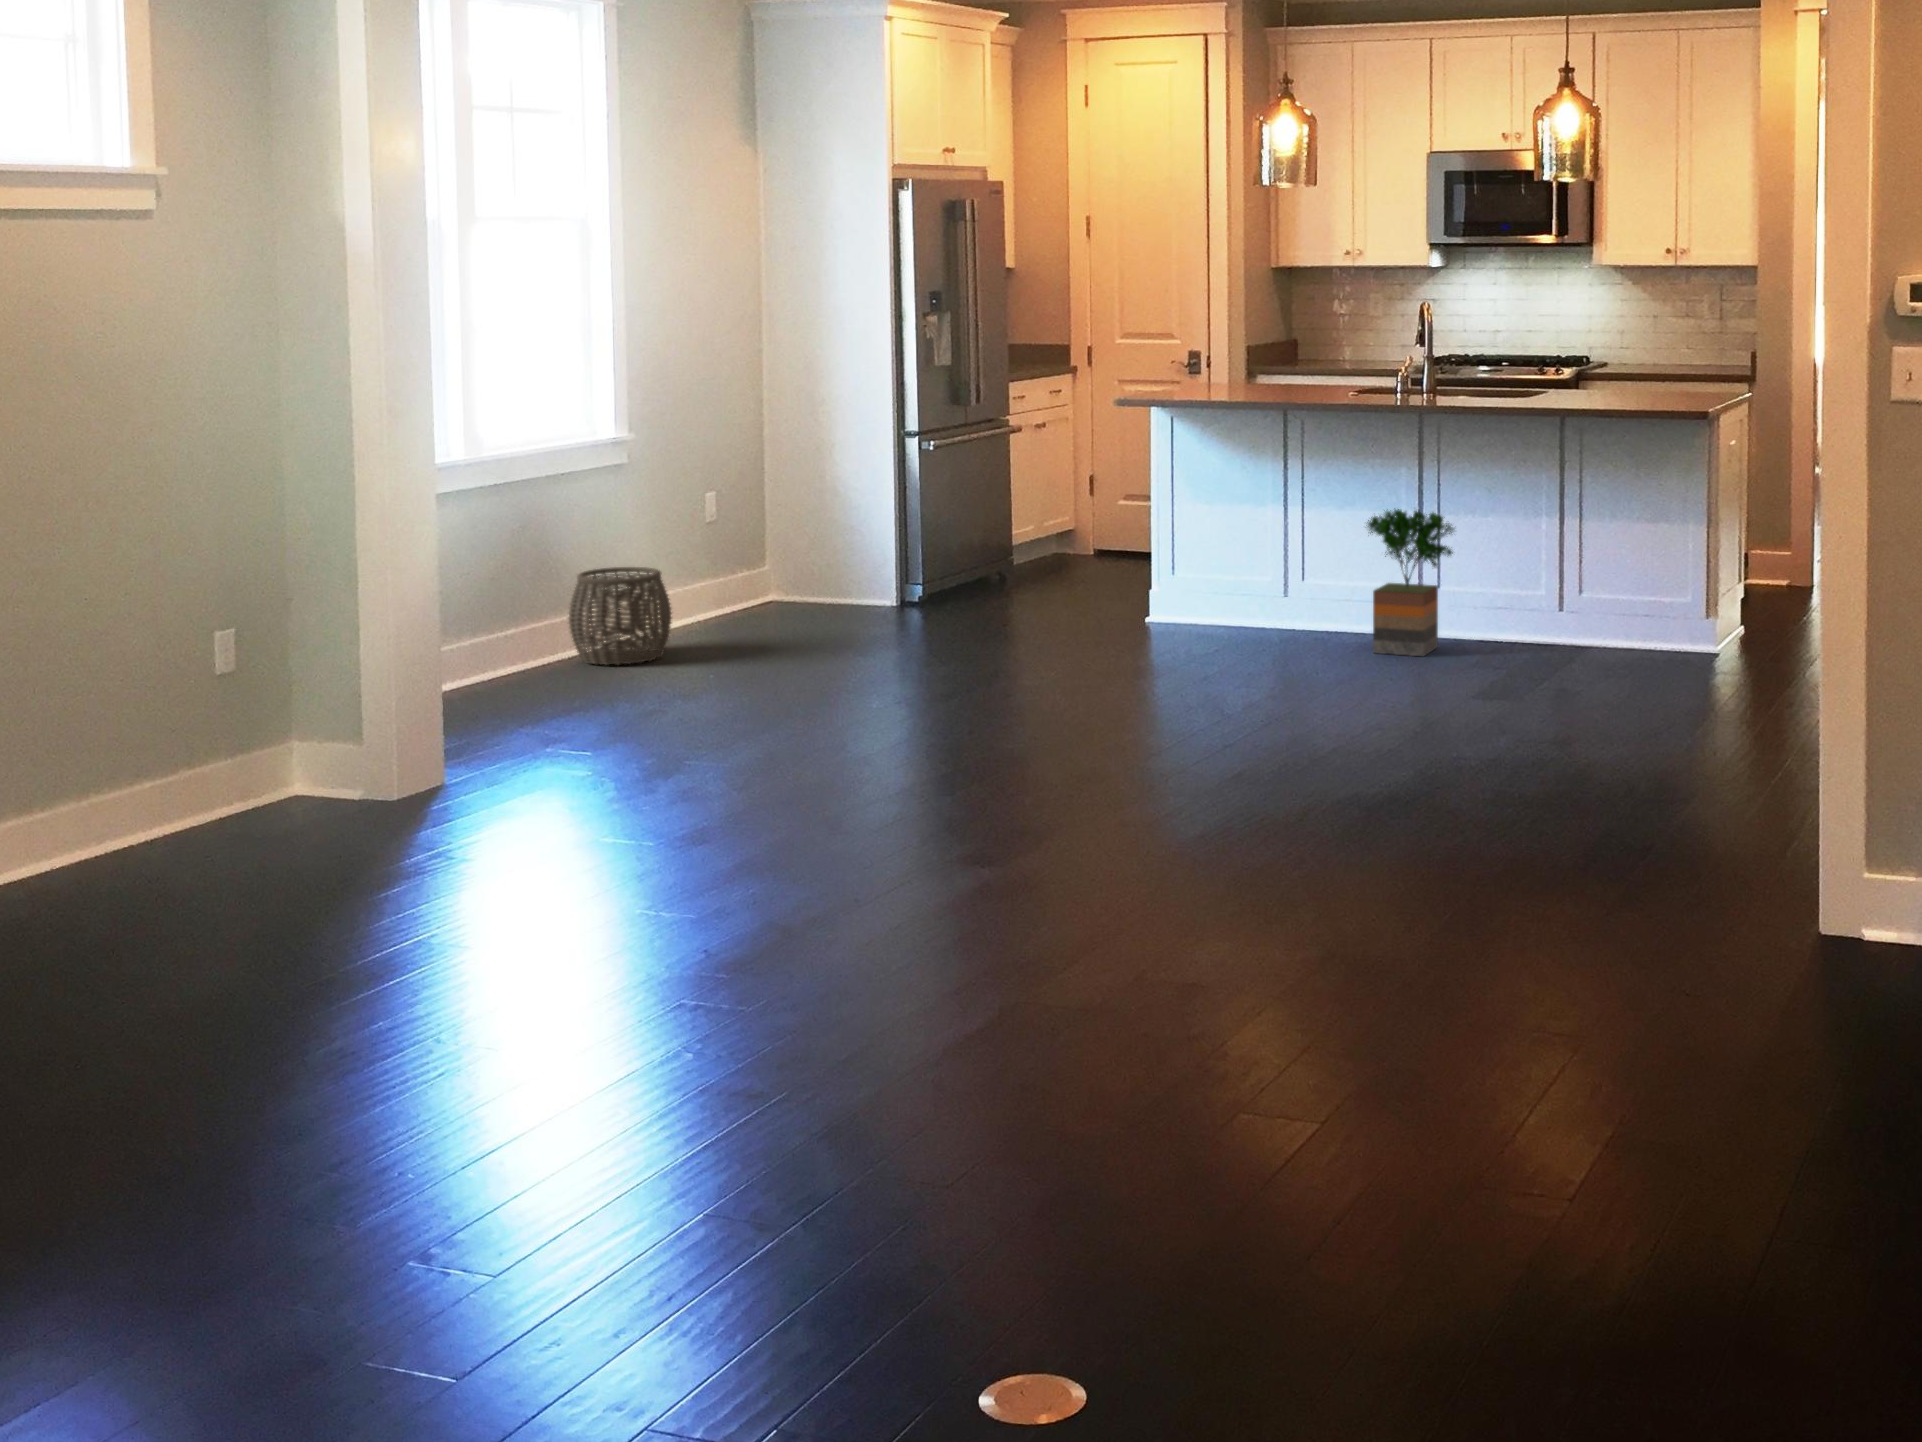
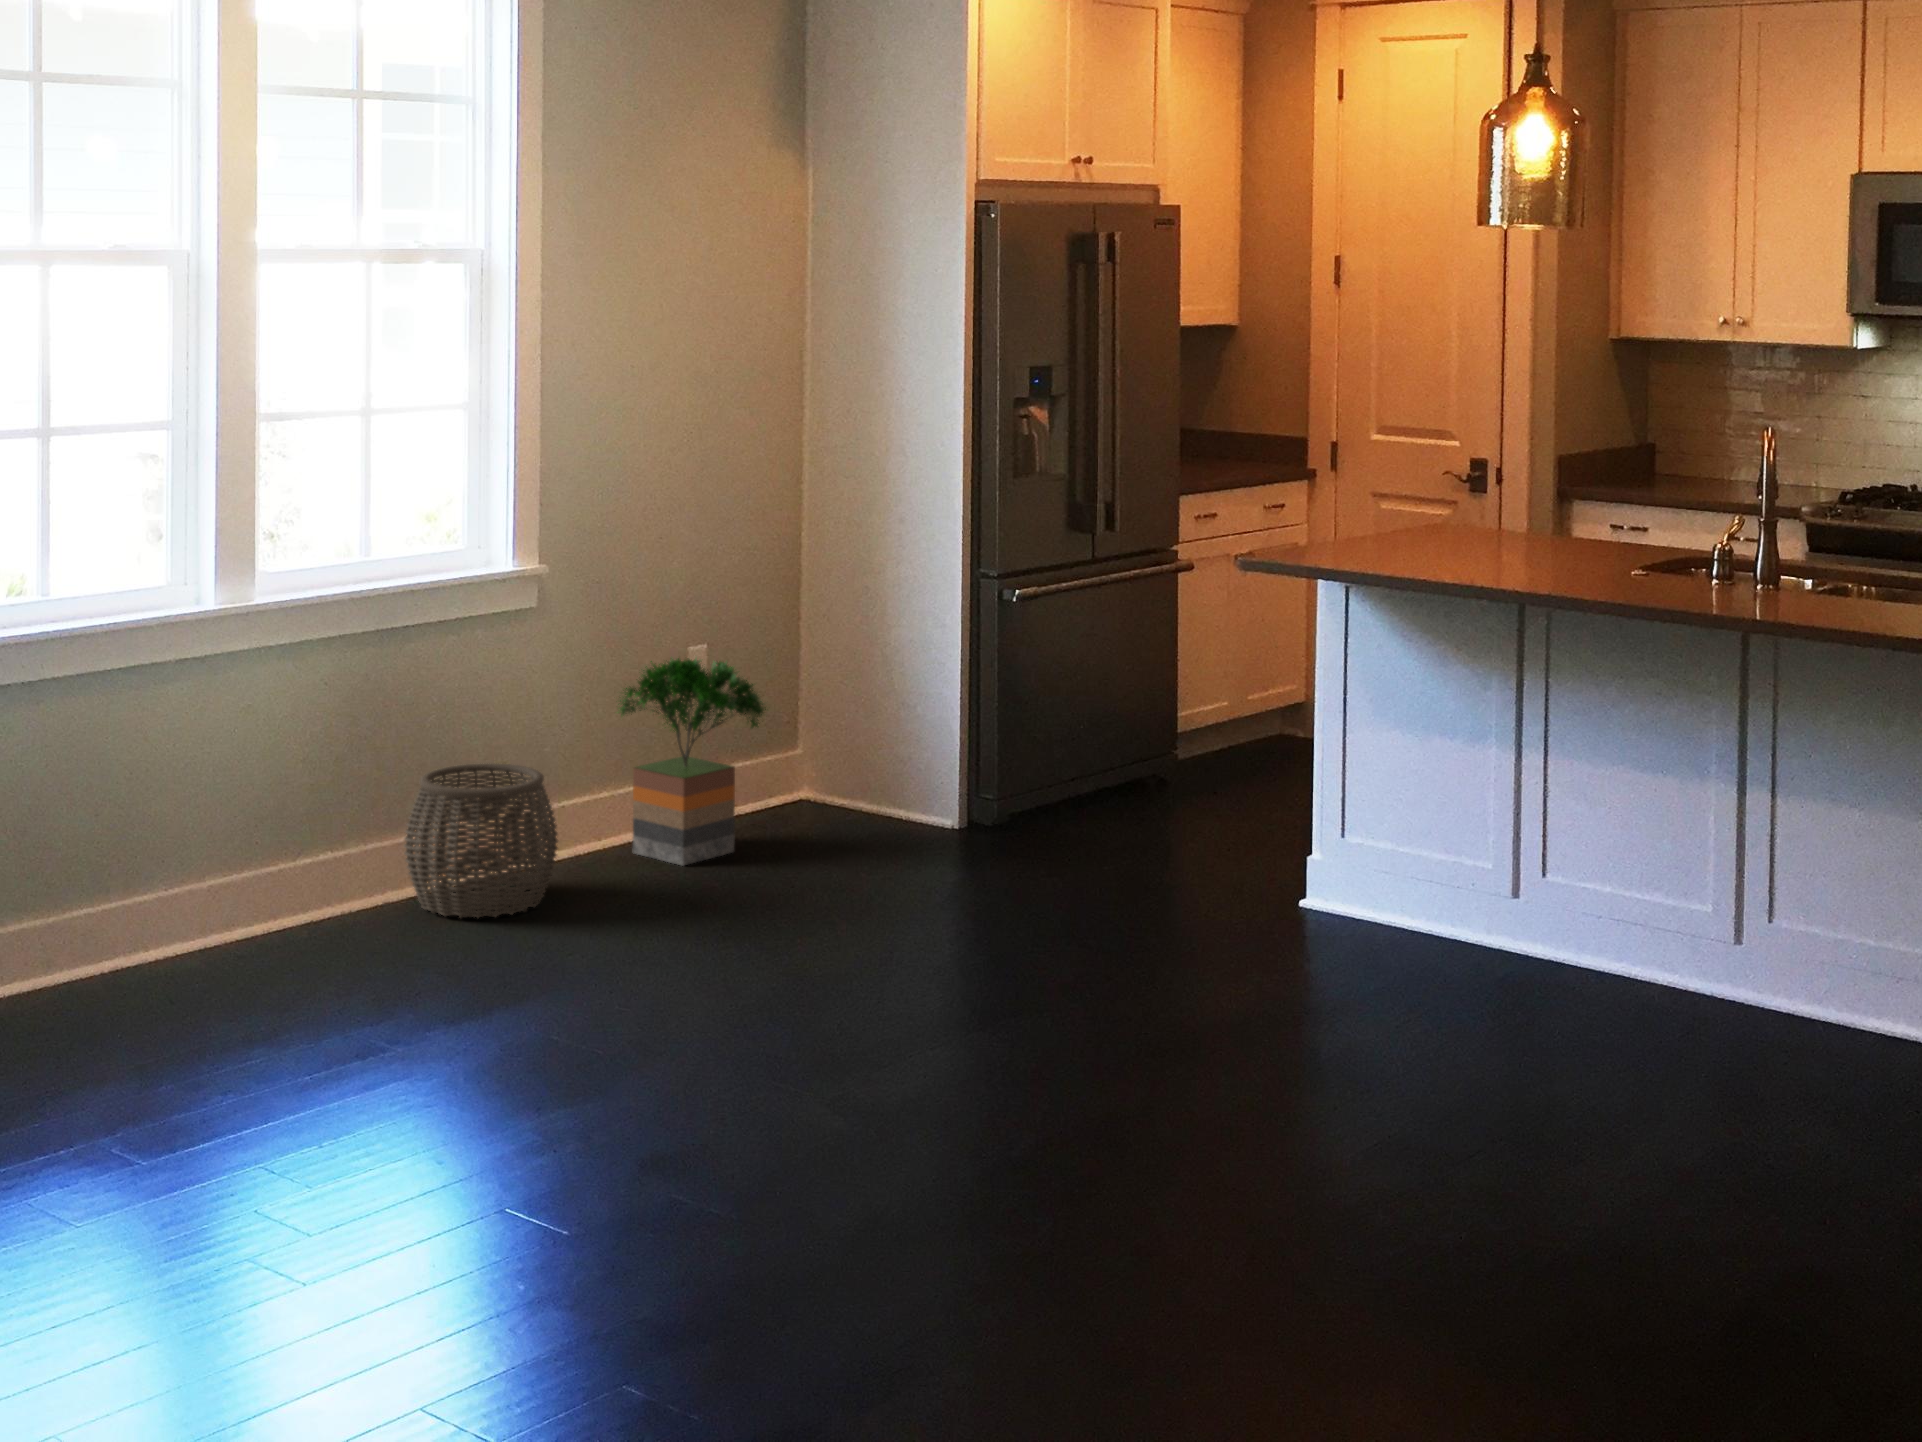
potted tree: present [1367,509,1454,656] -> present [617,658,766,866]

